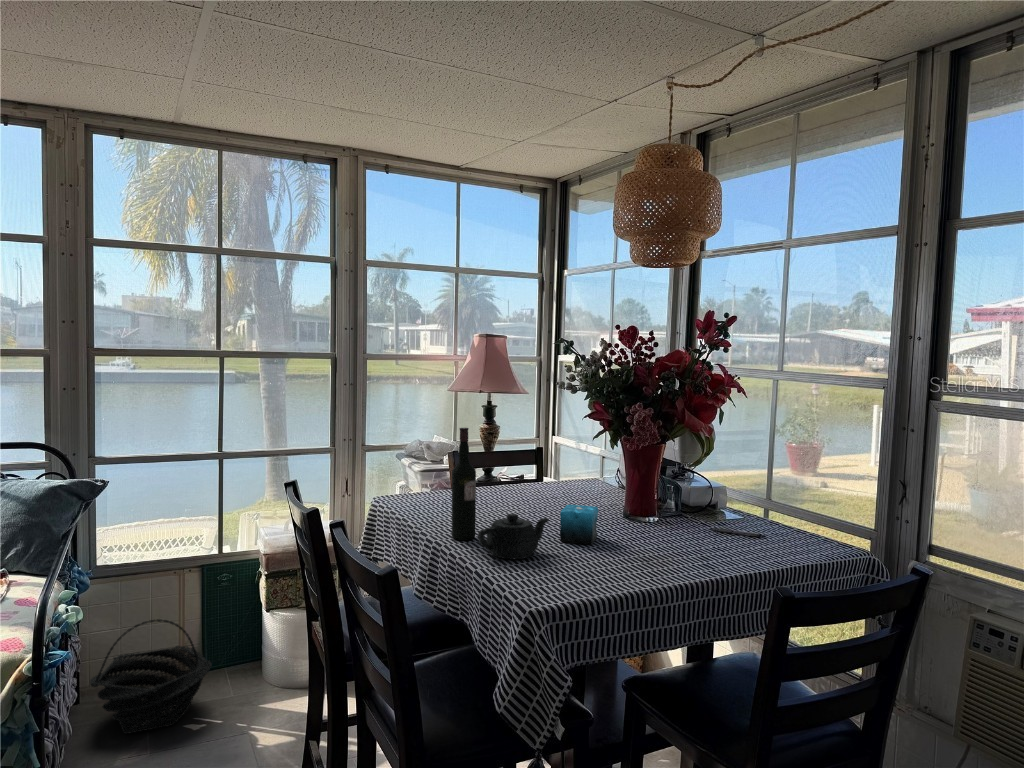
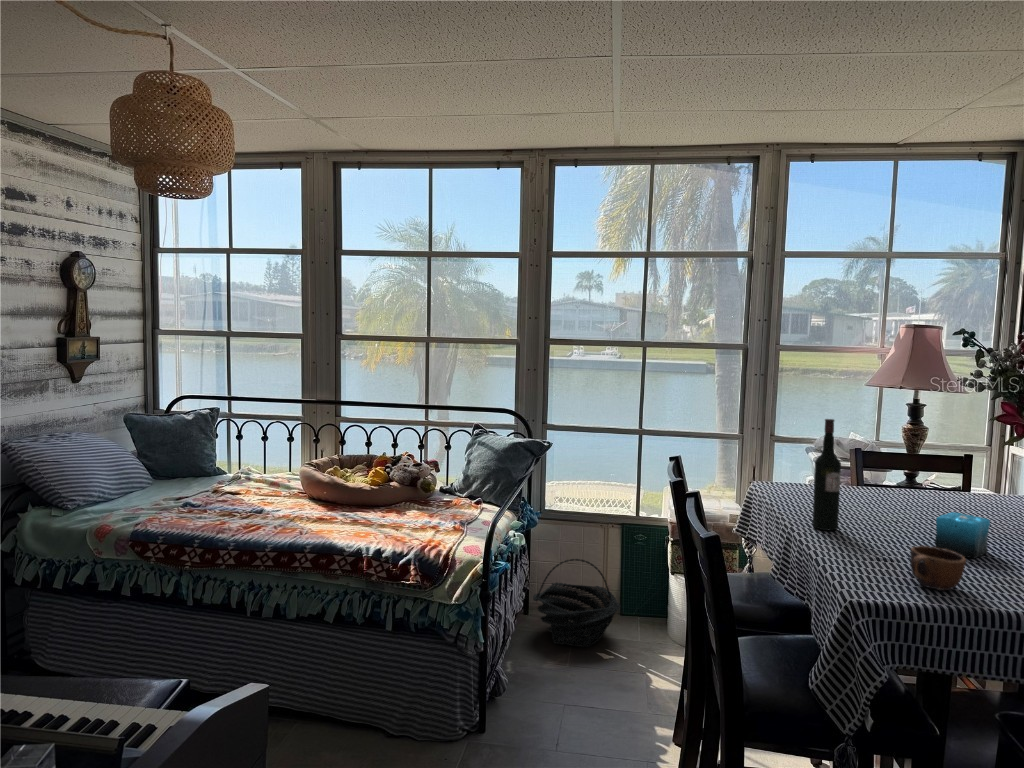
teapot: present [478,514,549,560] -> none [828,509,916,557]
mug: none [562,541,607,582] -> present [910,546,966,590]

